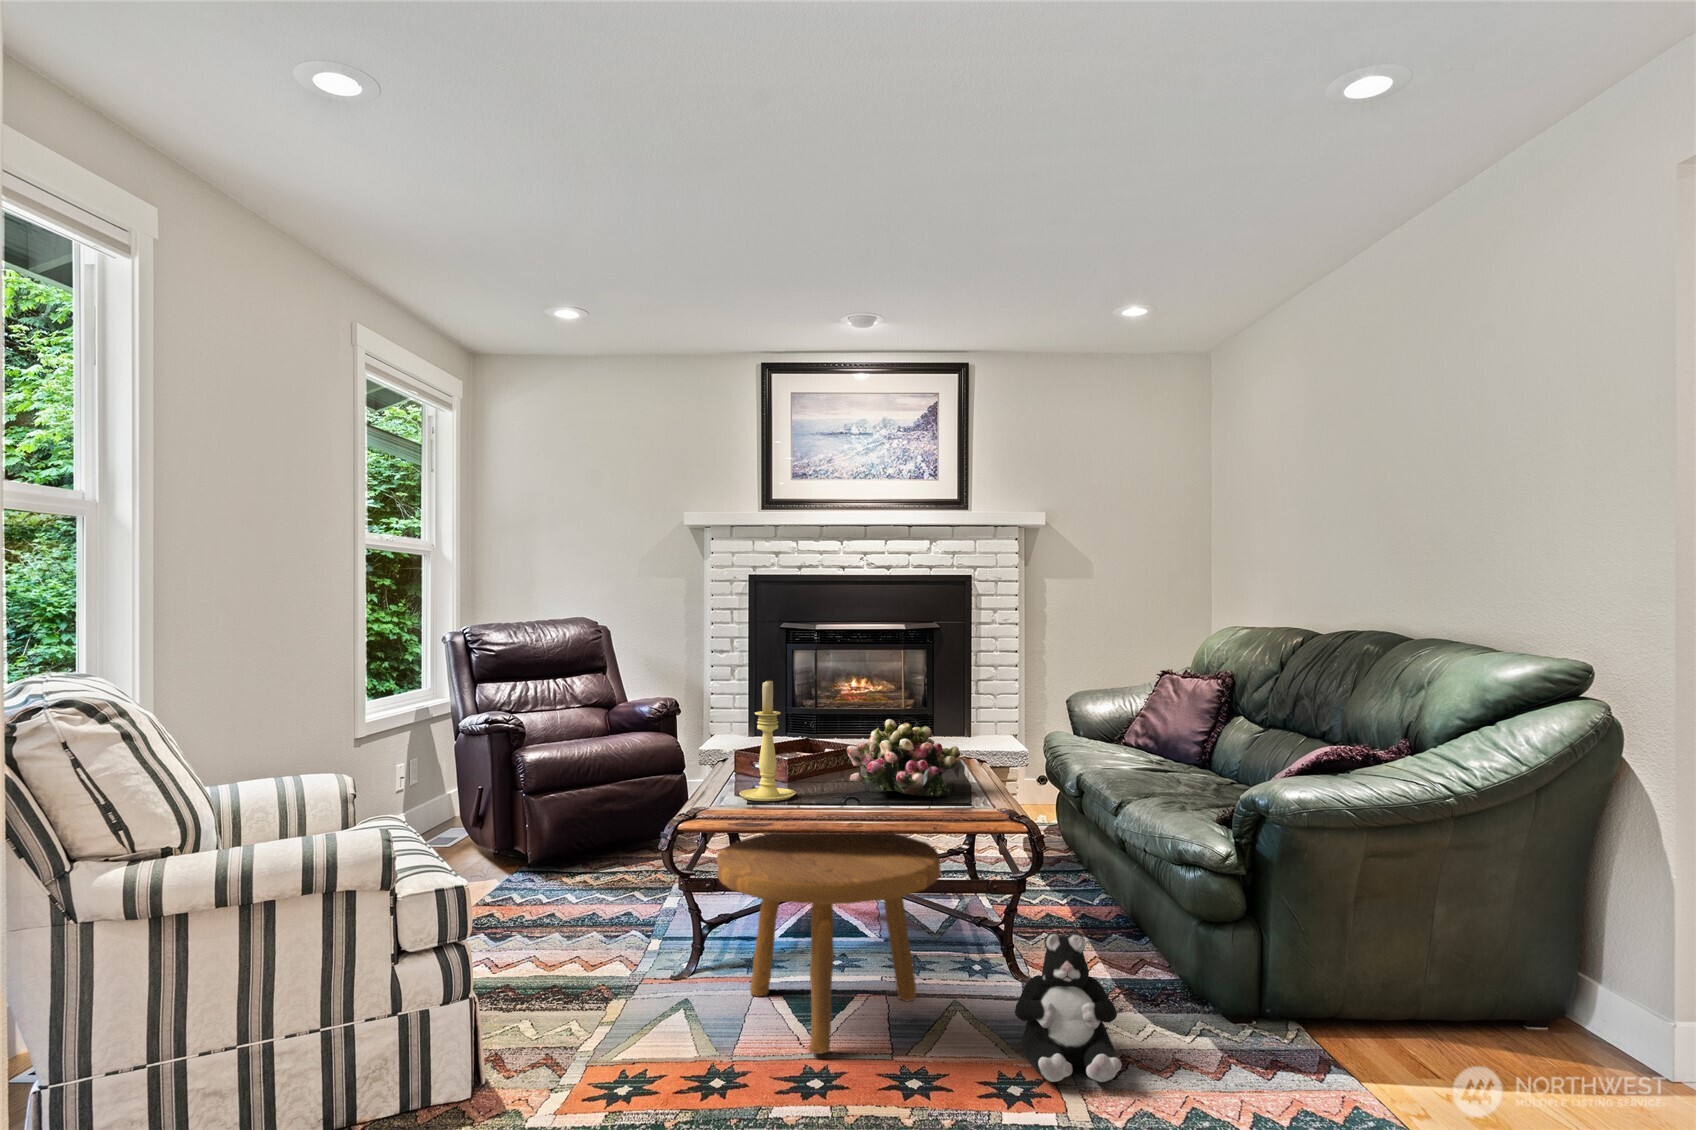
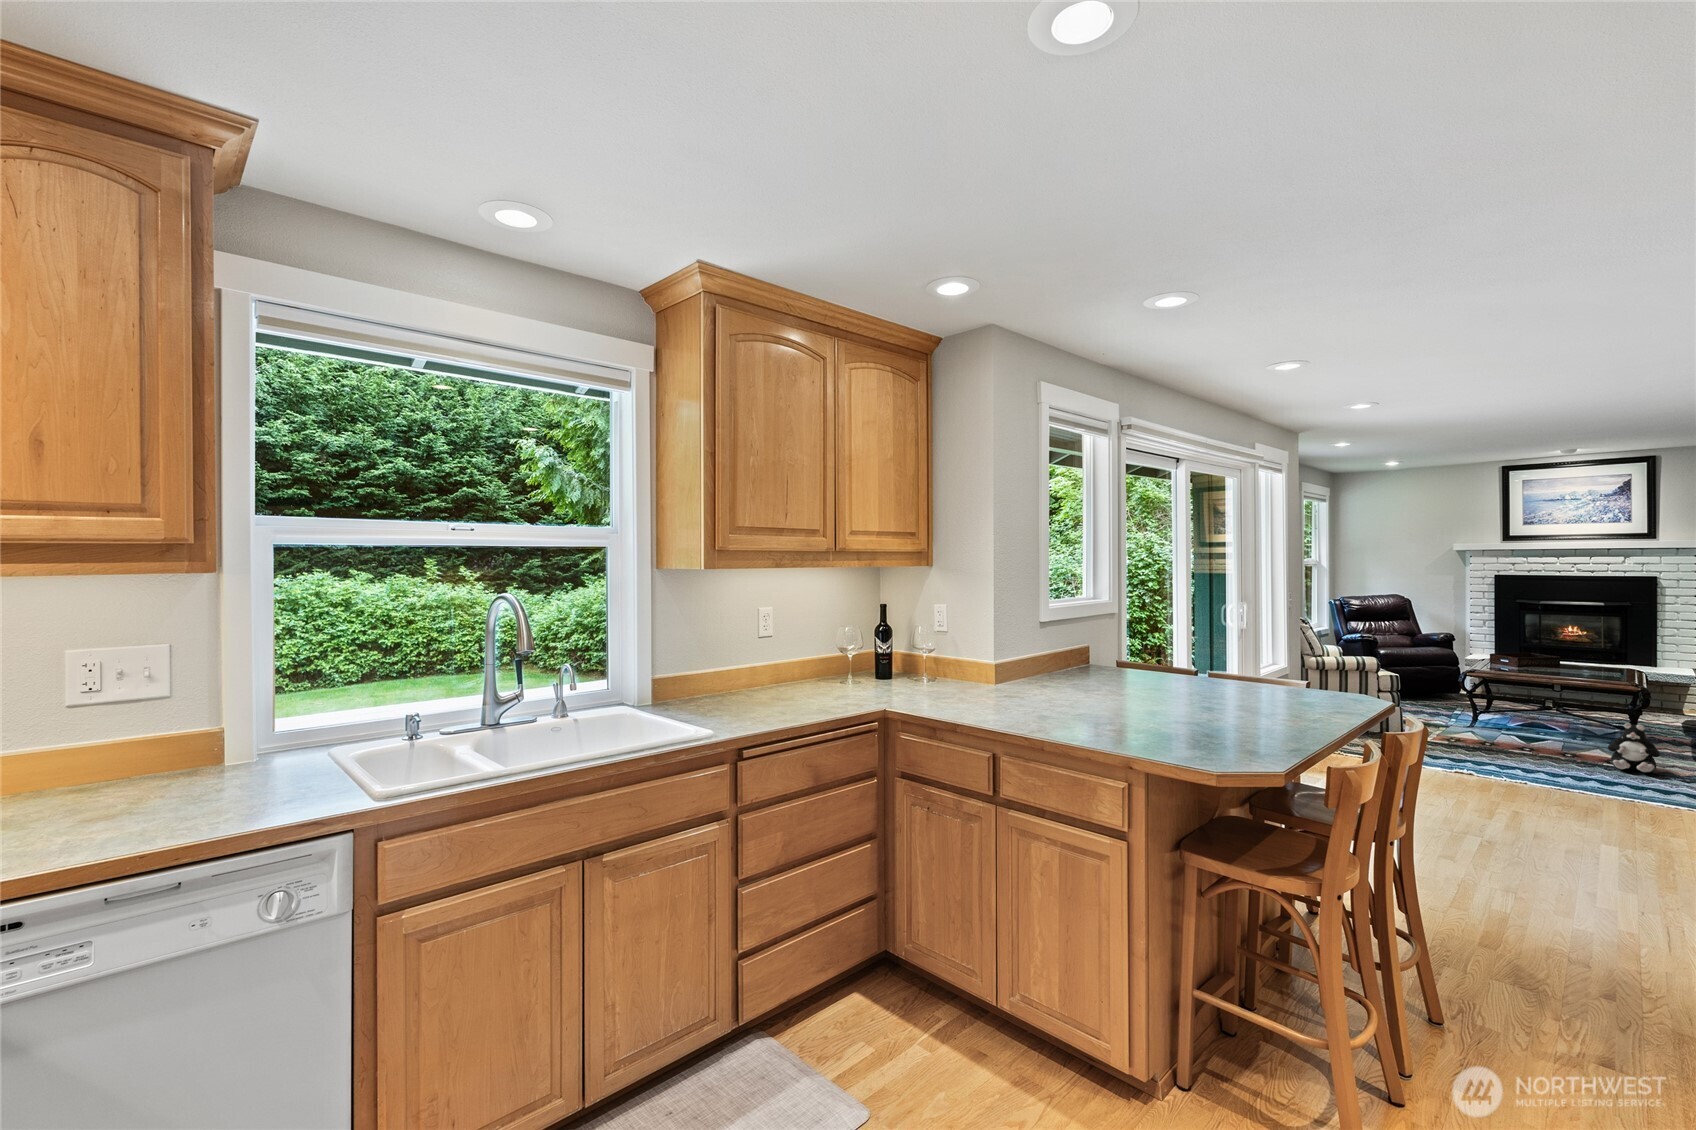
candle holder: present [739,680,796,801] -> none [1483,625,1510,671]
flower arrangement: present [847,719,960,797] -> none [1537,645,1601,676]
footstool: present [717,833,941,1054] -> none [1471,682,1578,751]

